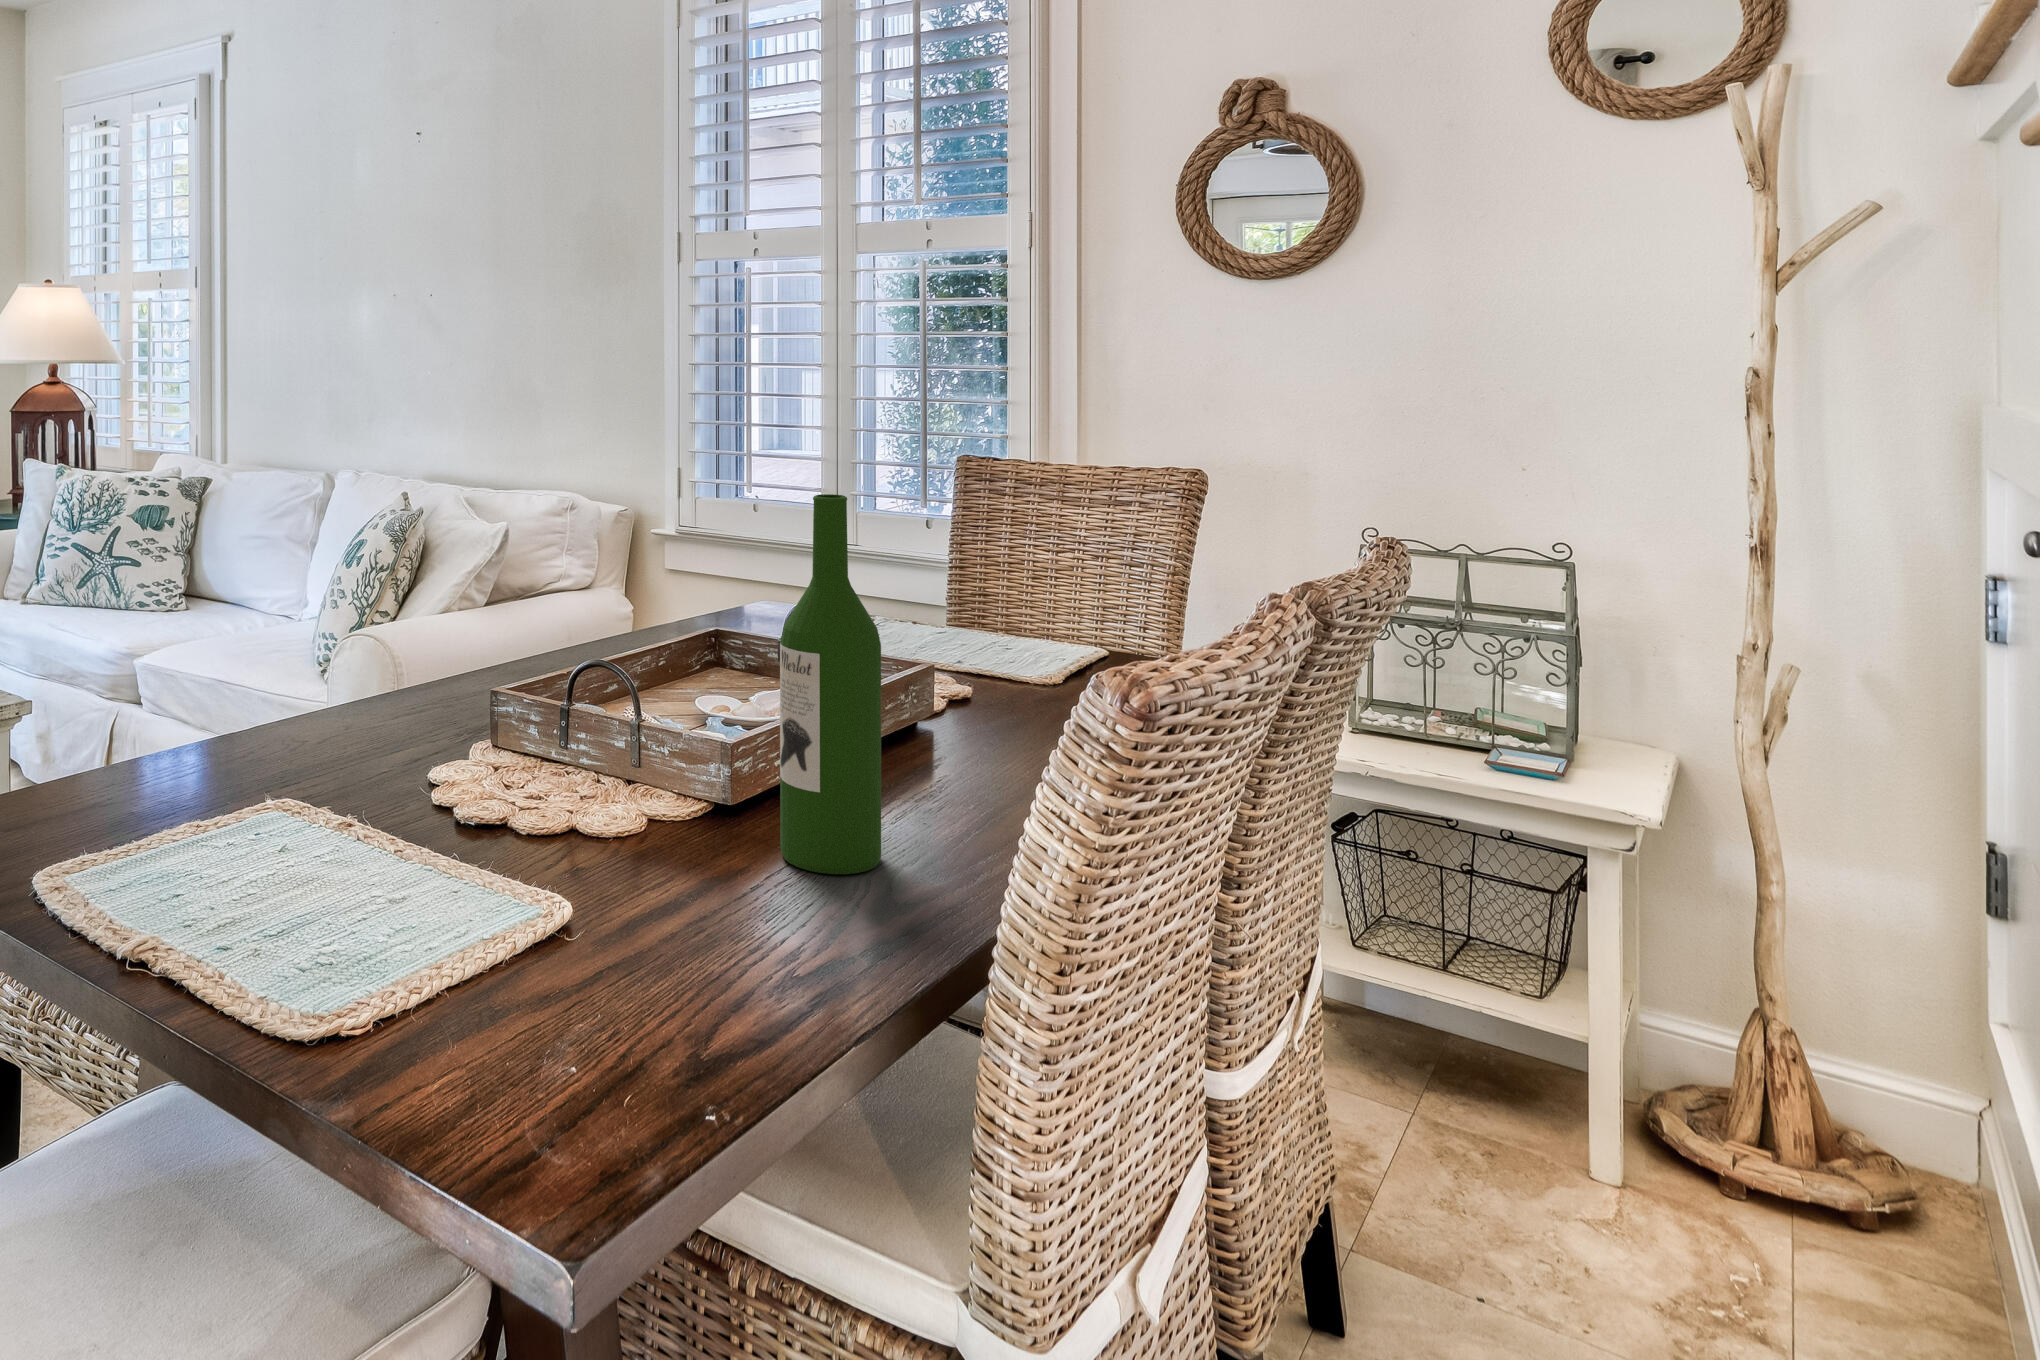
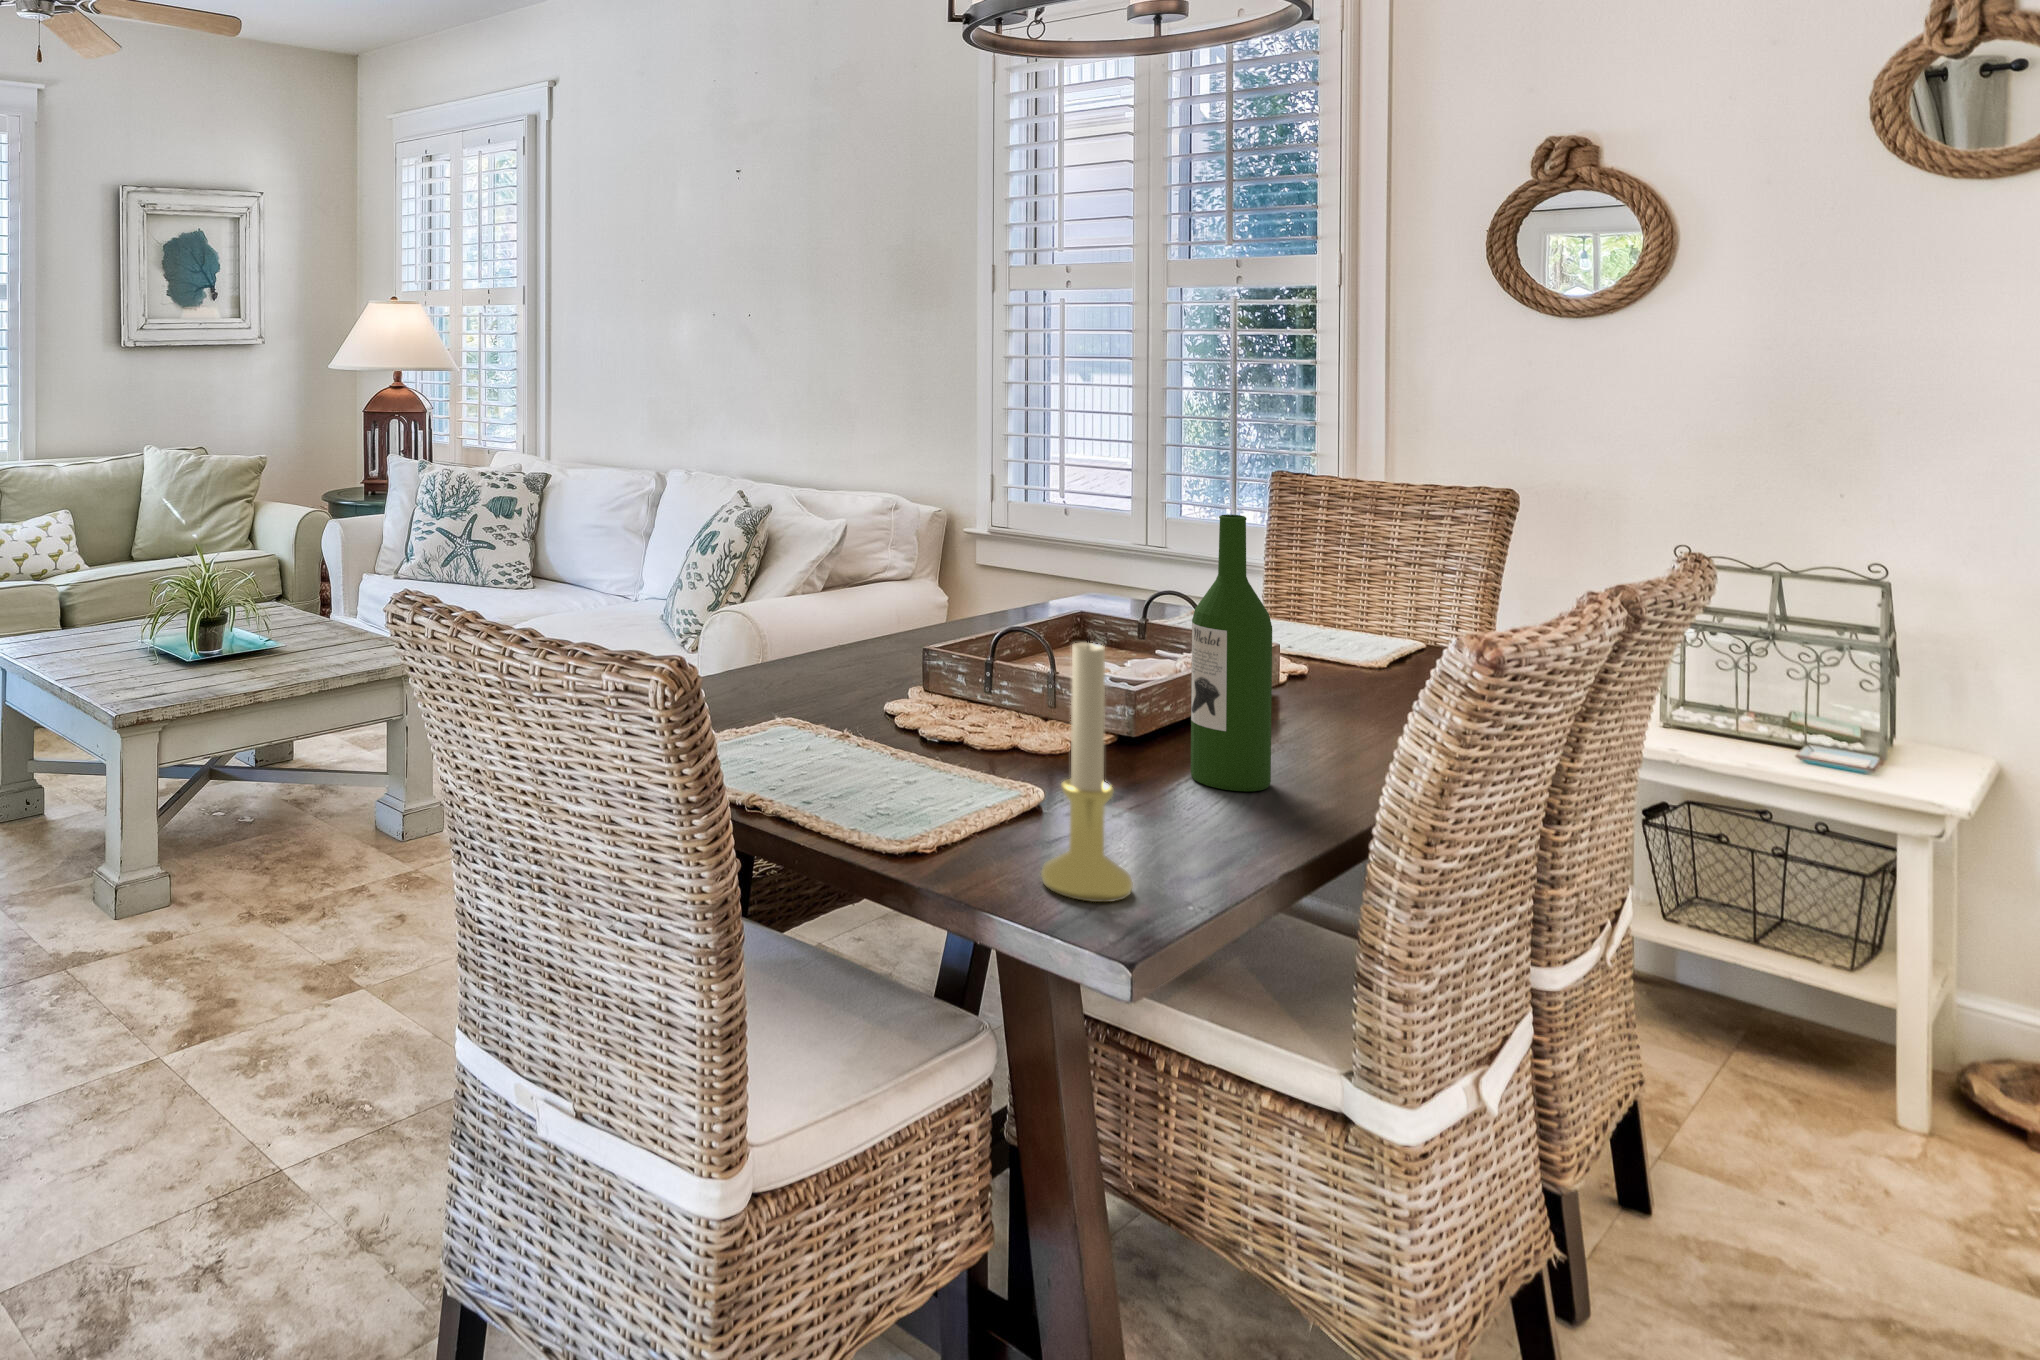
candle holder: none [492,682,628,1111] -> present [1041,642,1133,902]

